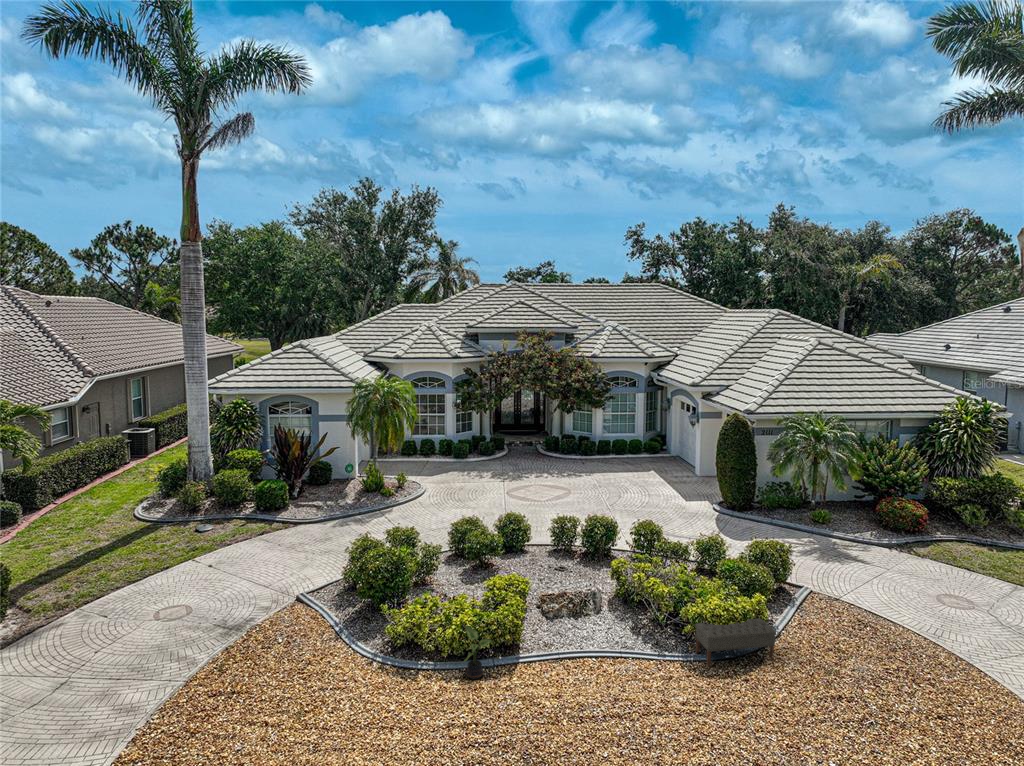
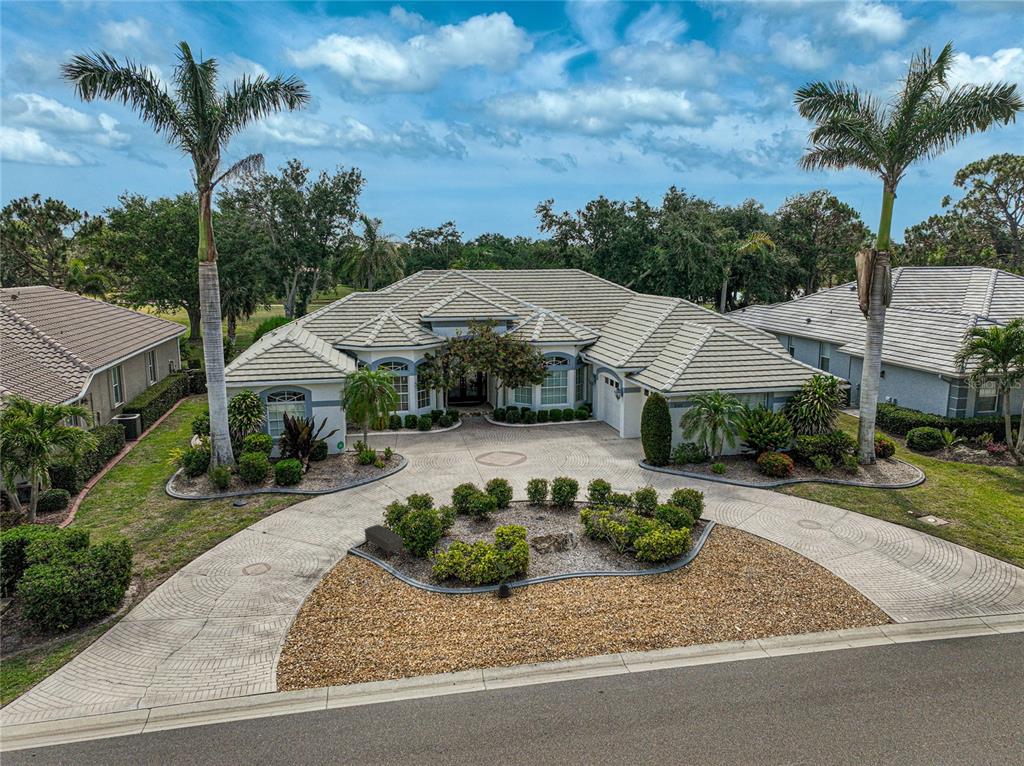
bench: present [695,618,776,666] -> present [364,525,403,561]

